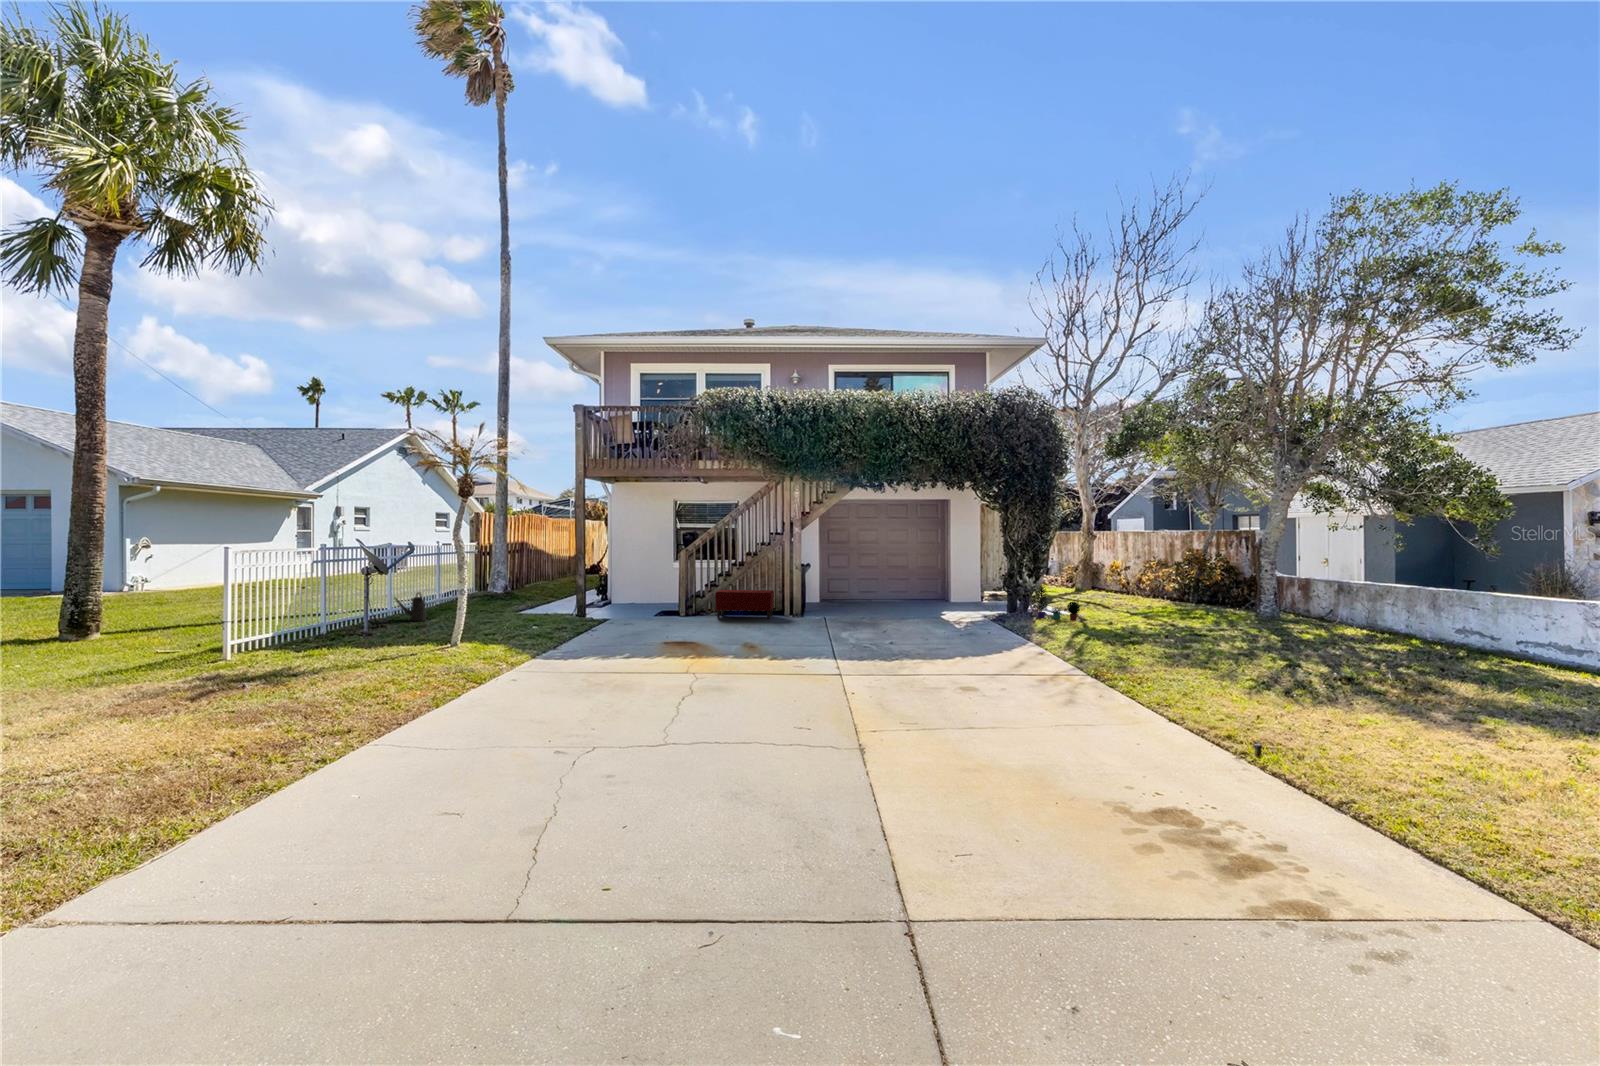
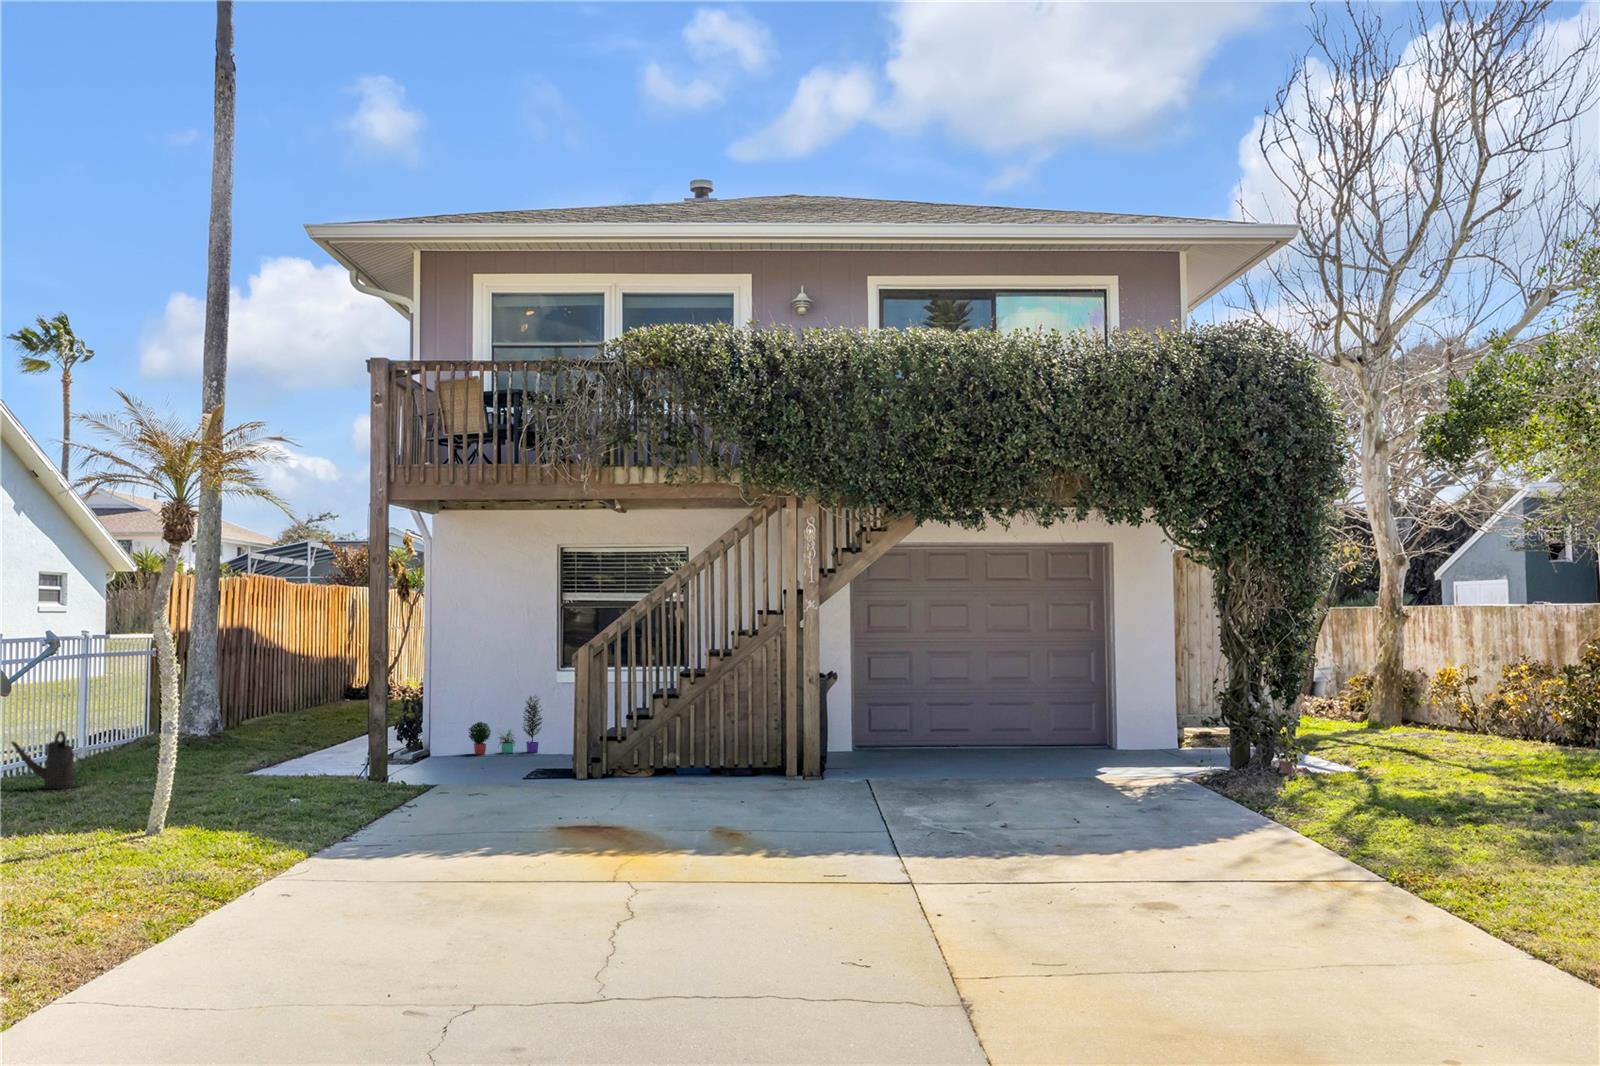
potted plant: present [1036,586,1080,620] -> present [469,696,543,755]
bench: present [716,590,774,619] -> none [650,724,765,782]

